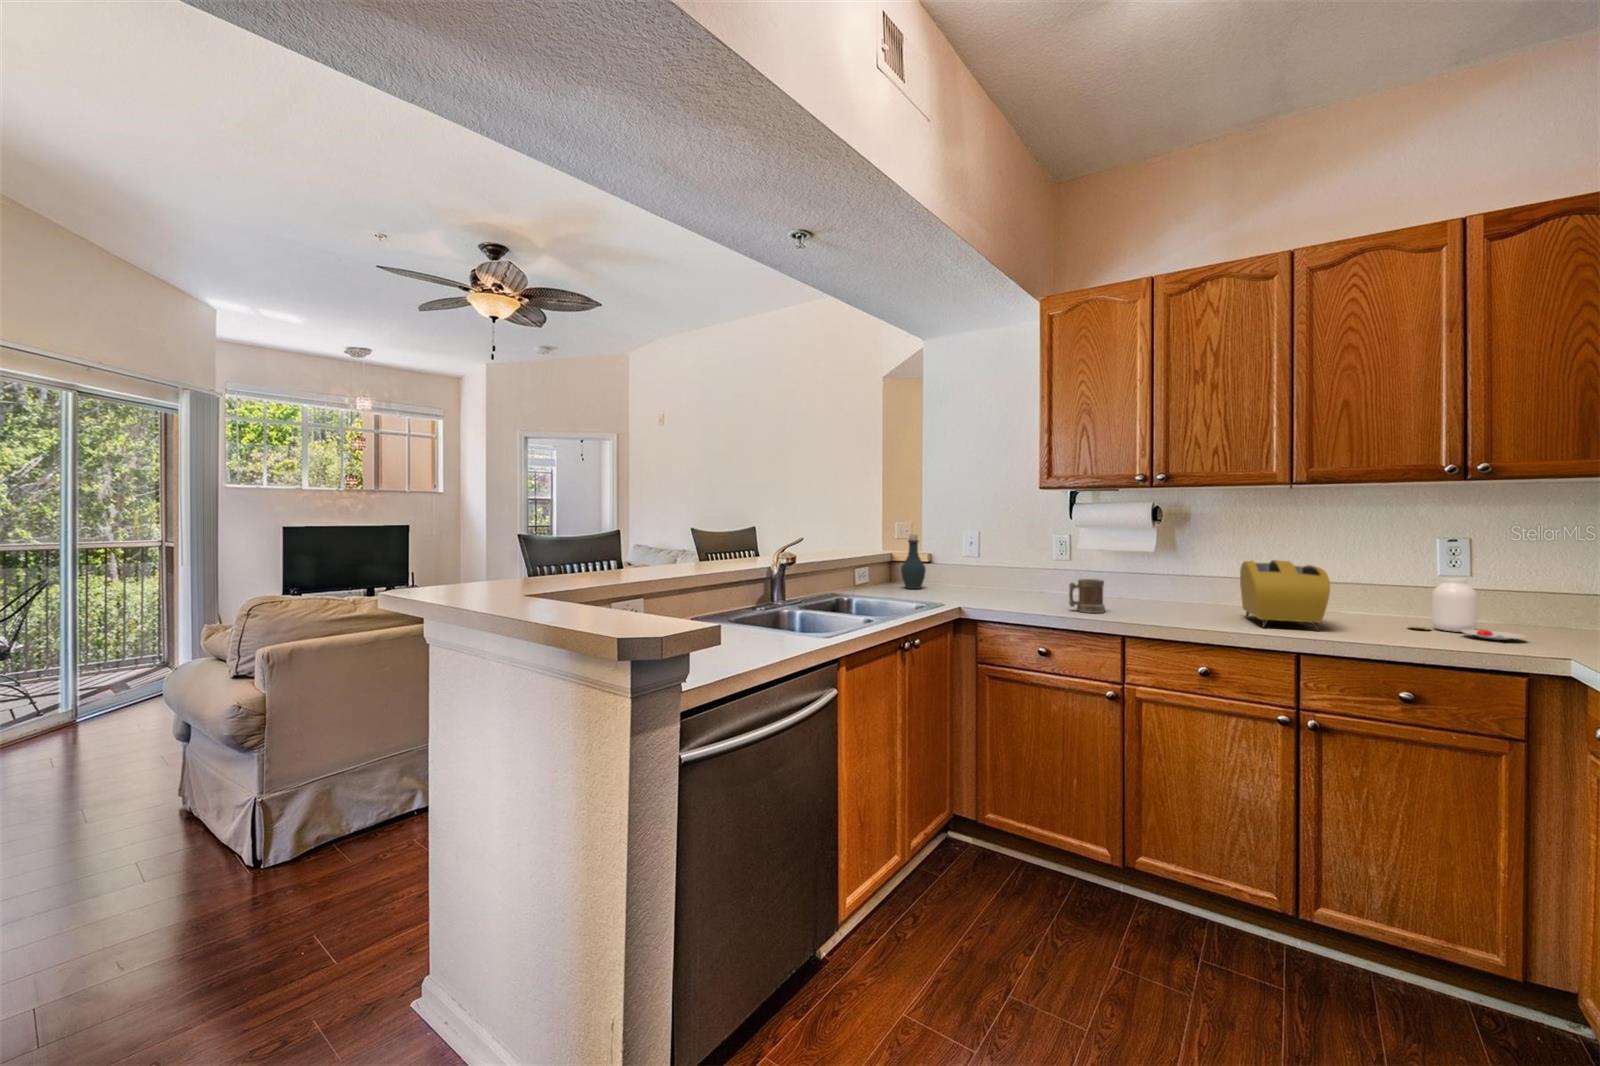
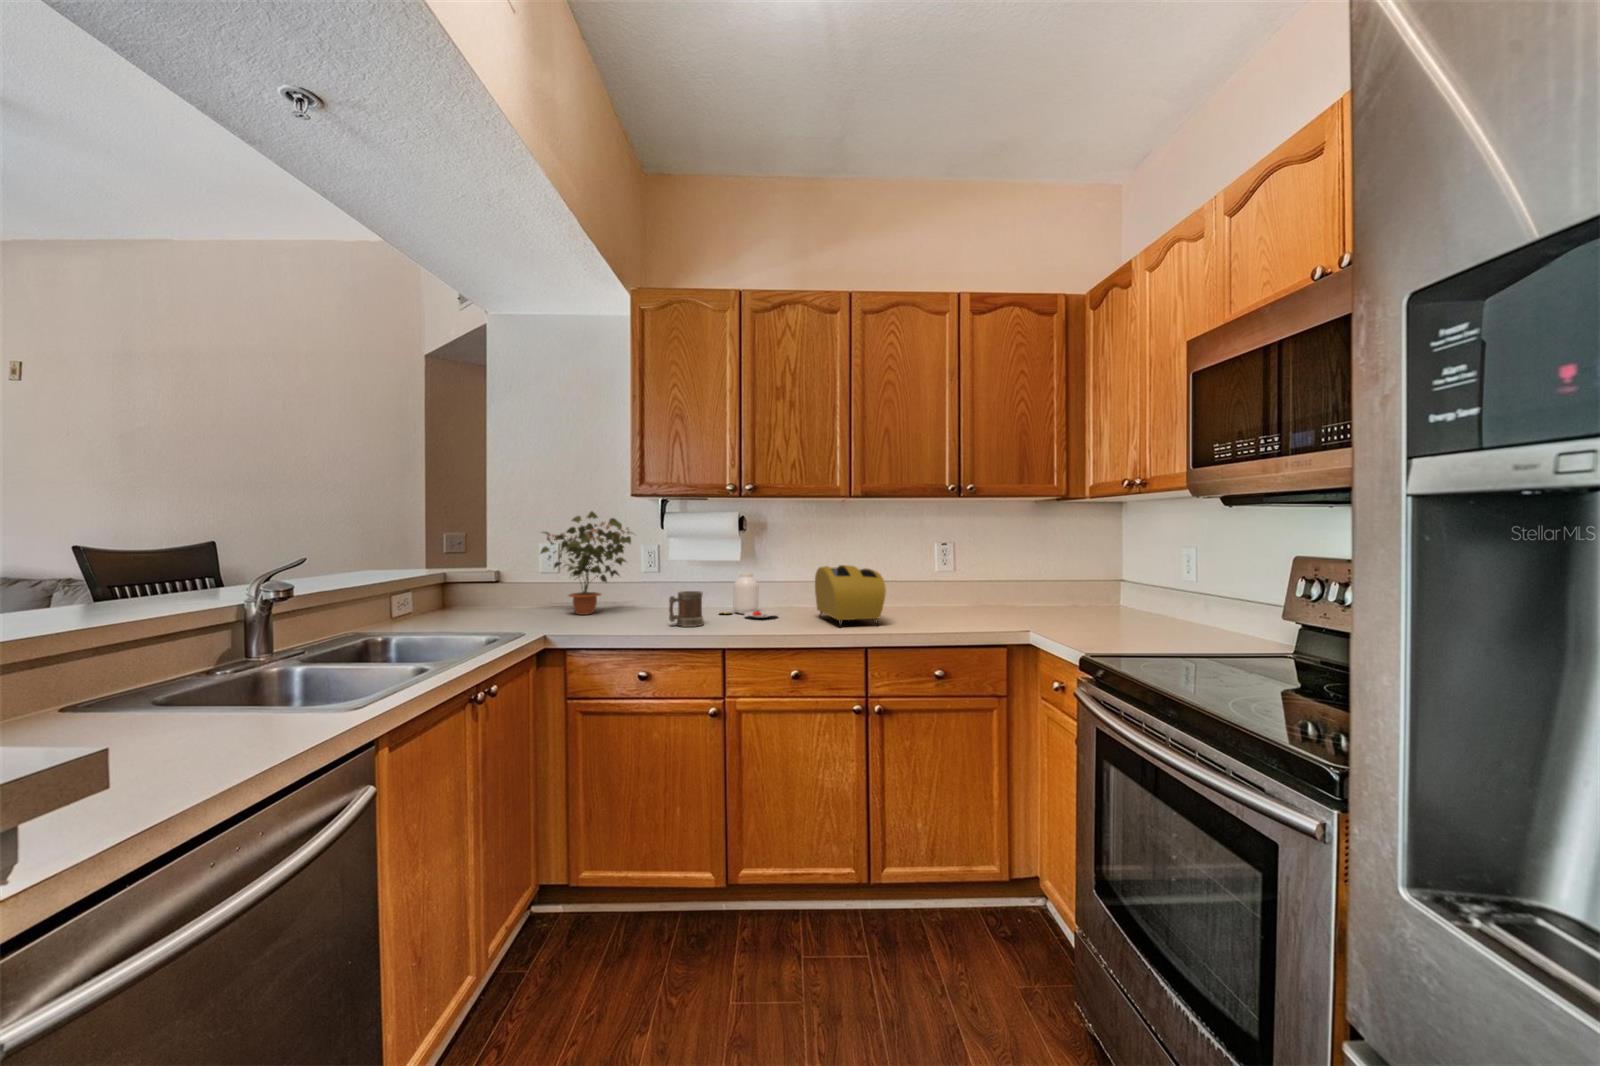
potted plant: none [959,504,1045,596] -> present [540,511,631,615]
bottle: present [901,534,926,589] -> none [463,547,497,614]
jar: present [1420,578,1526,640] -> present [724,573,777,618]

